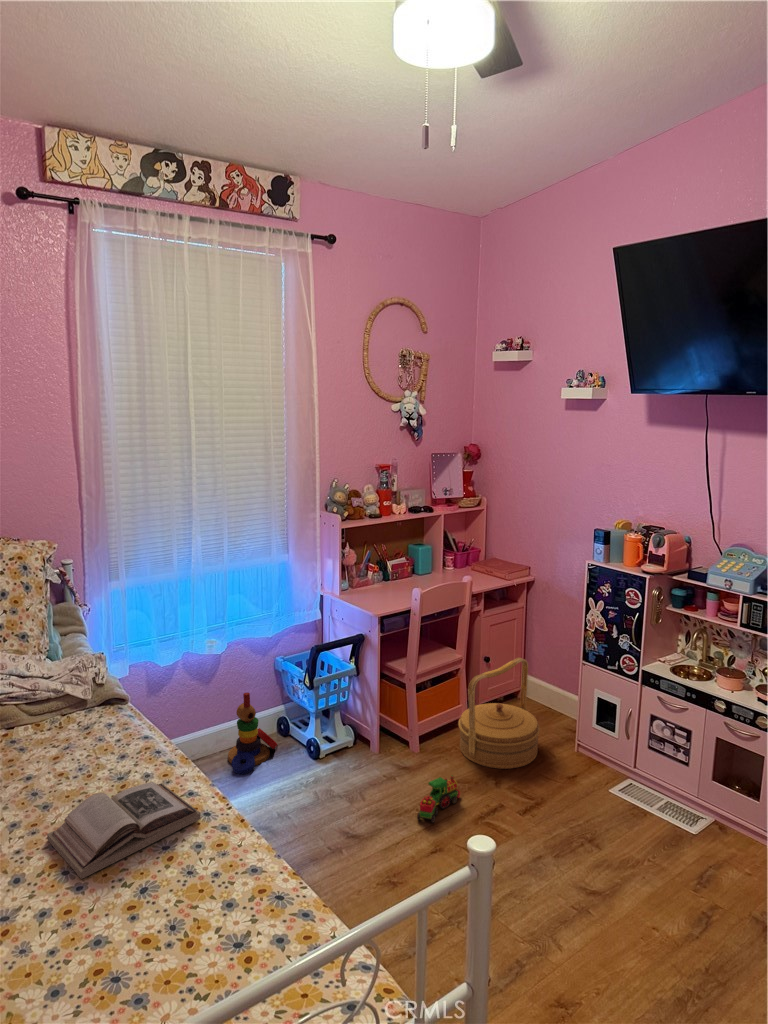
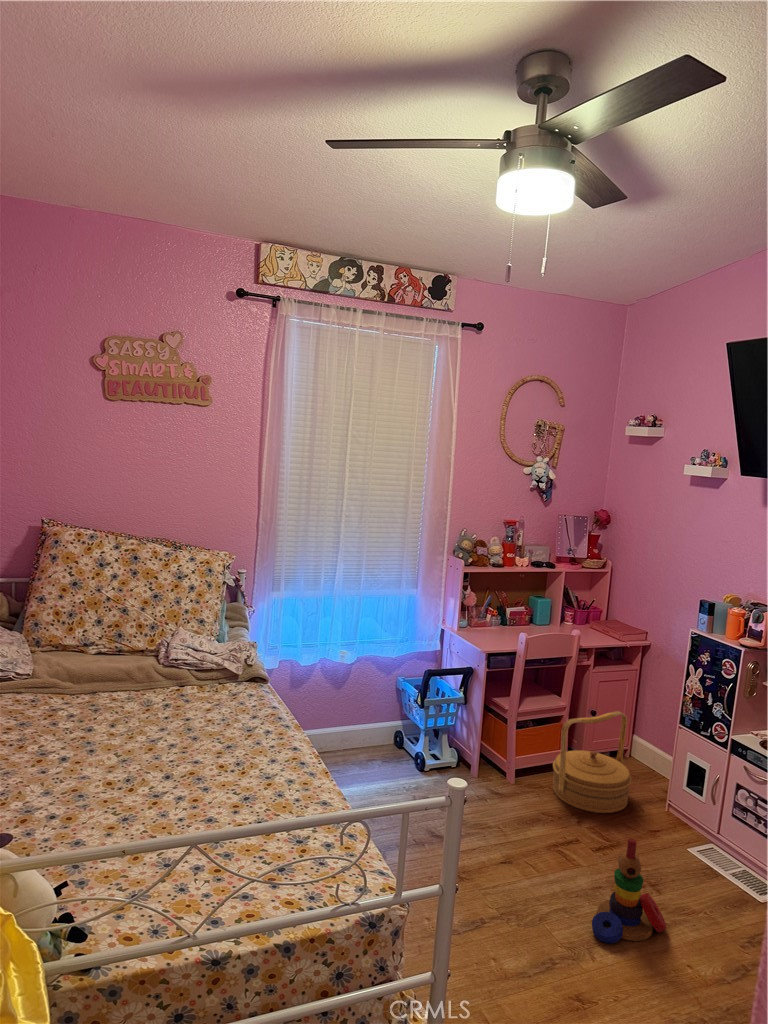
stacking toy: present [228,693,277,774] -> present [592,839,666,943]
toy train: present [417,775,460,823] -> none [495,802,541,841]
book: present [47,782,201,879] -> none [192,732,298,785]

